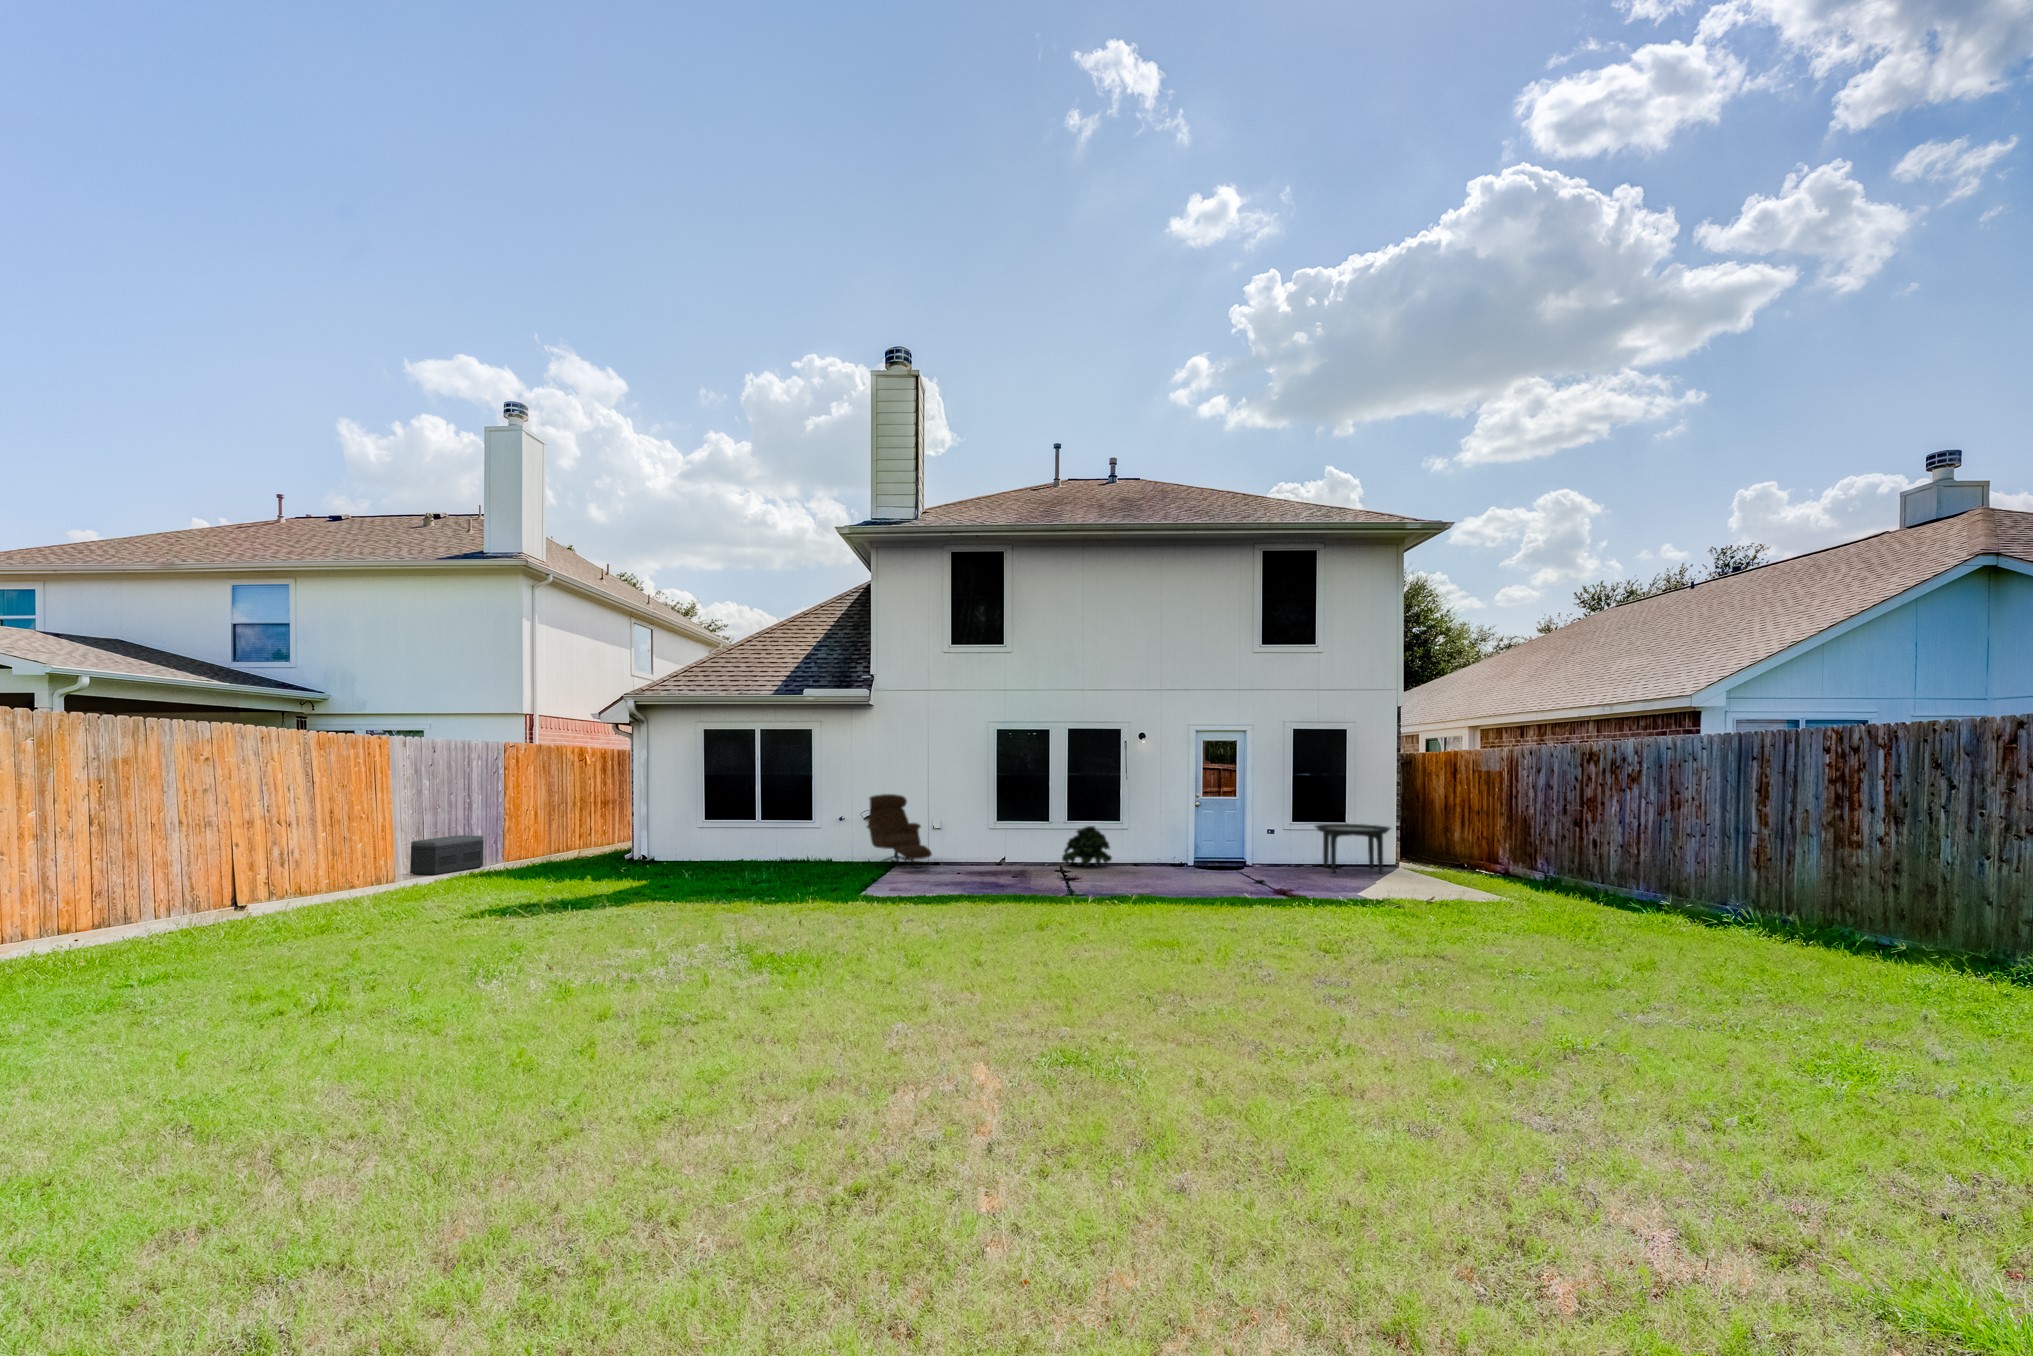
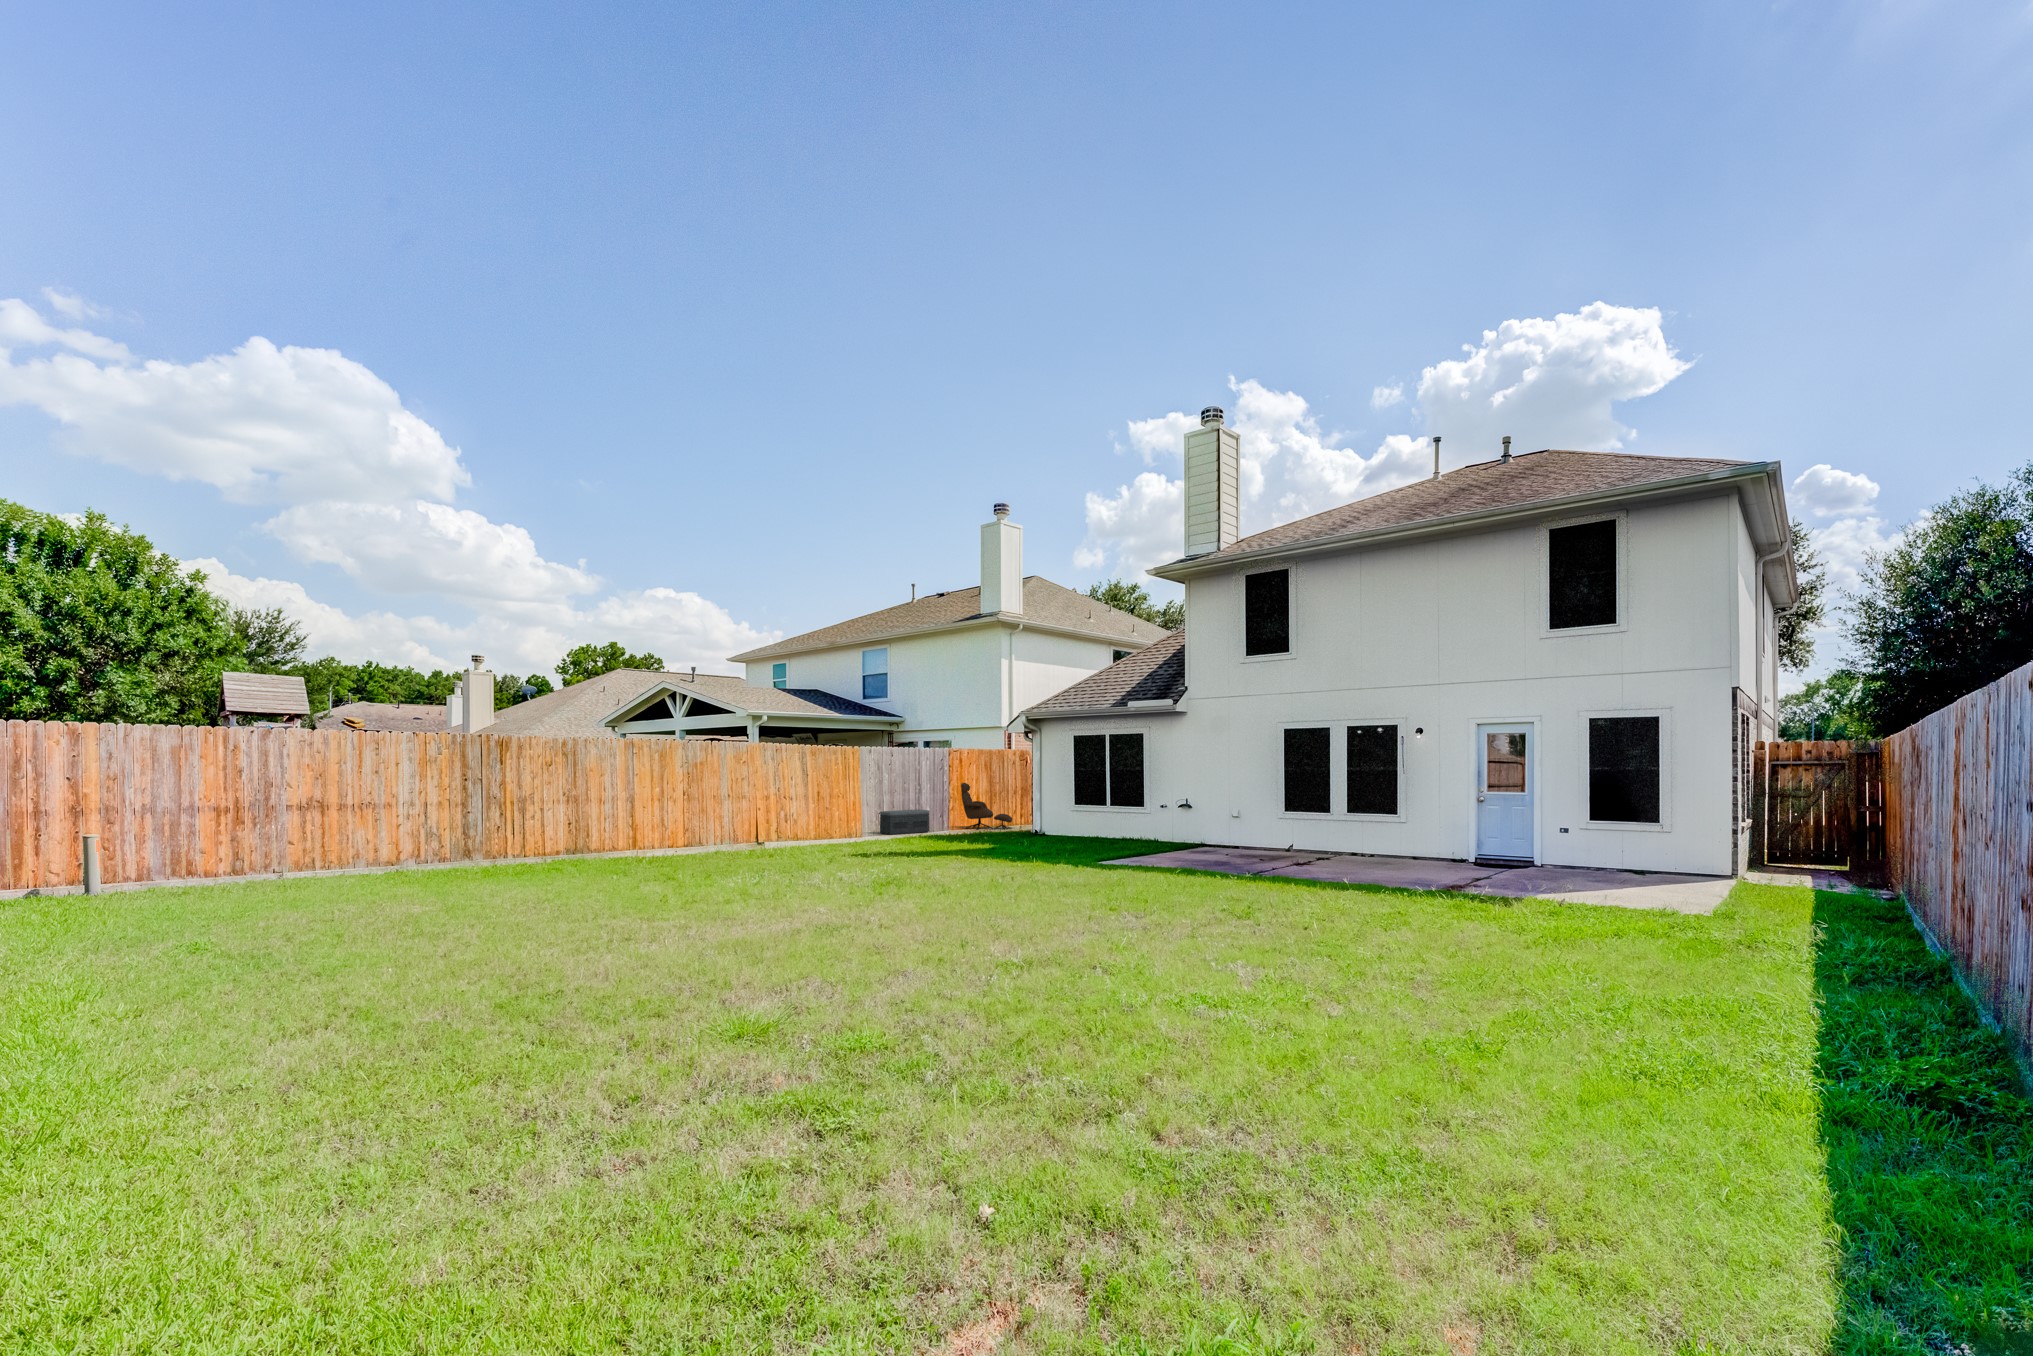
lounge chair: present [867,794,932,866] -> present [961,783,1012,830]
round table: present [1315,824,1390,874] -> none [1607,827,1715,888]
potted plant: present [1062,826,1112,867] -> none [1334,819,1384,859]

